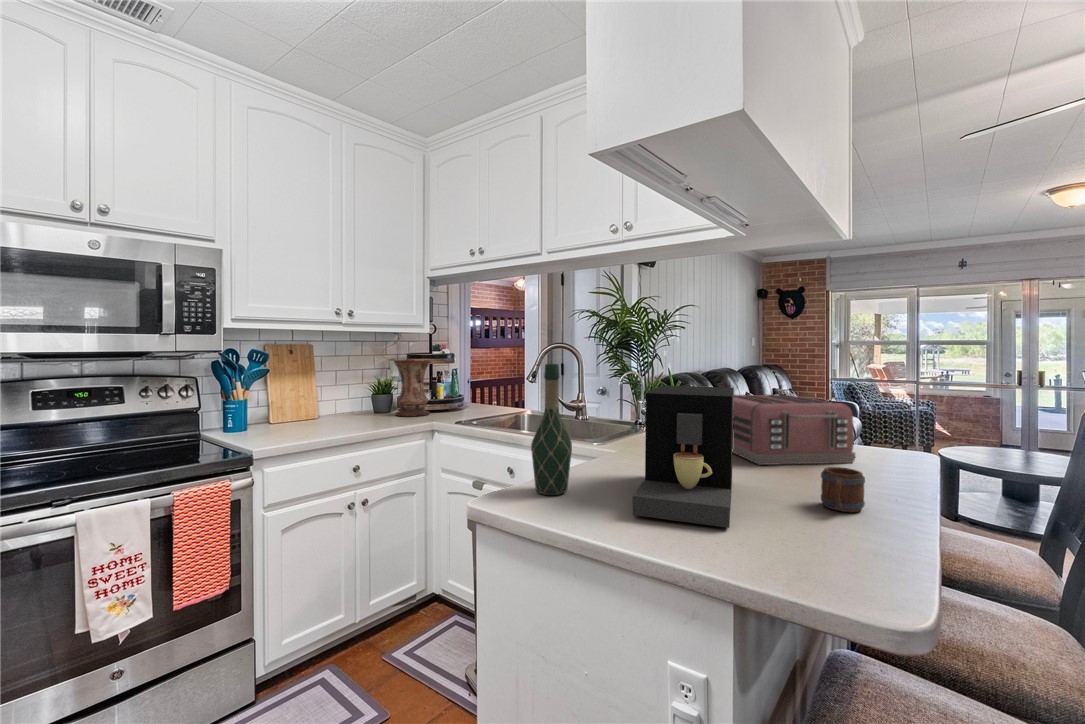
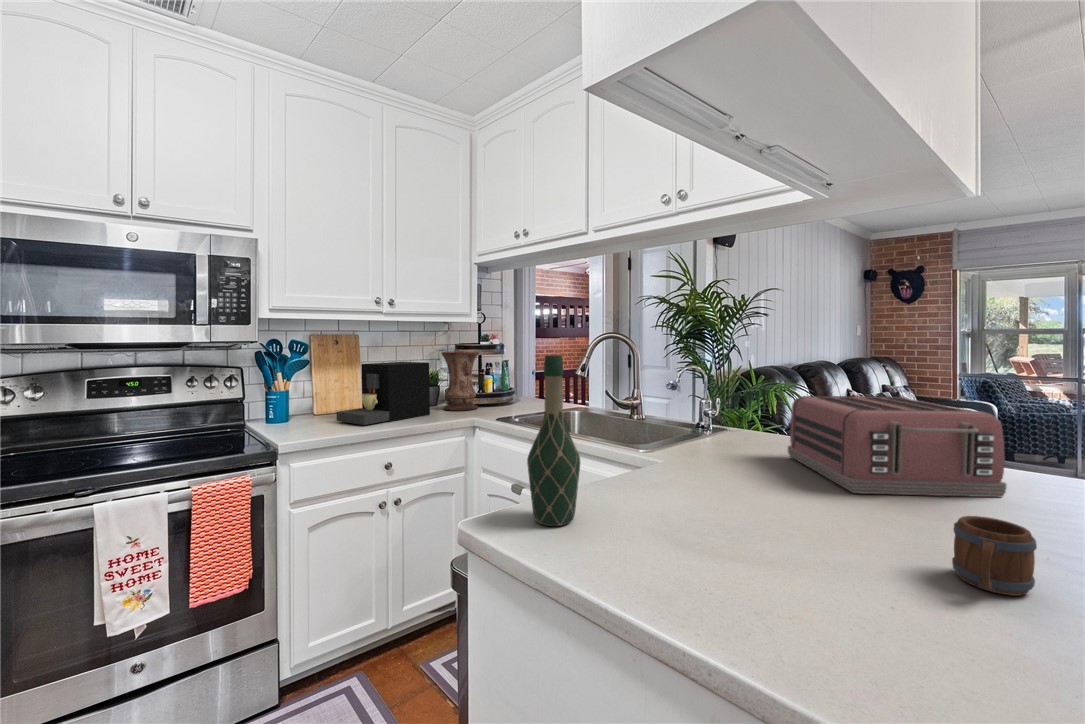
coffee maker: present [633,385,733,528] -> present [336,362,430,425]

